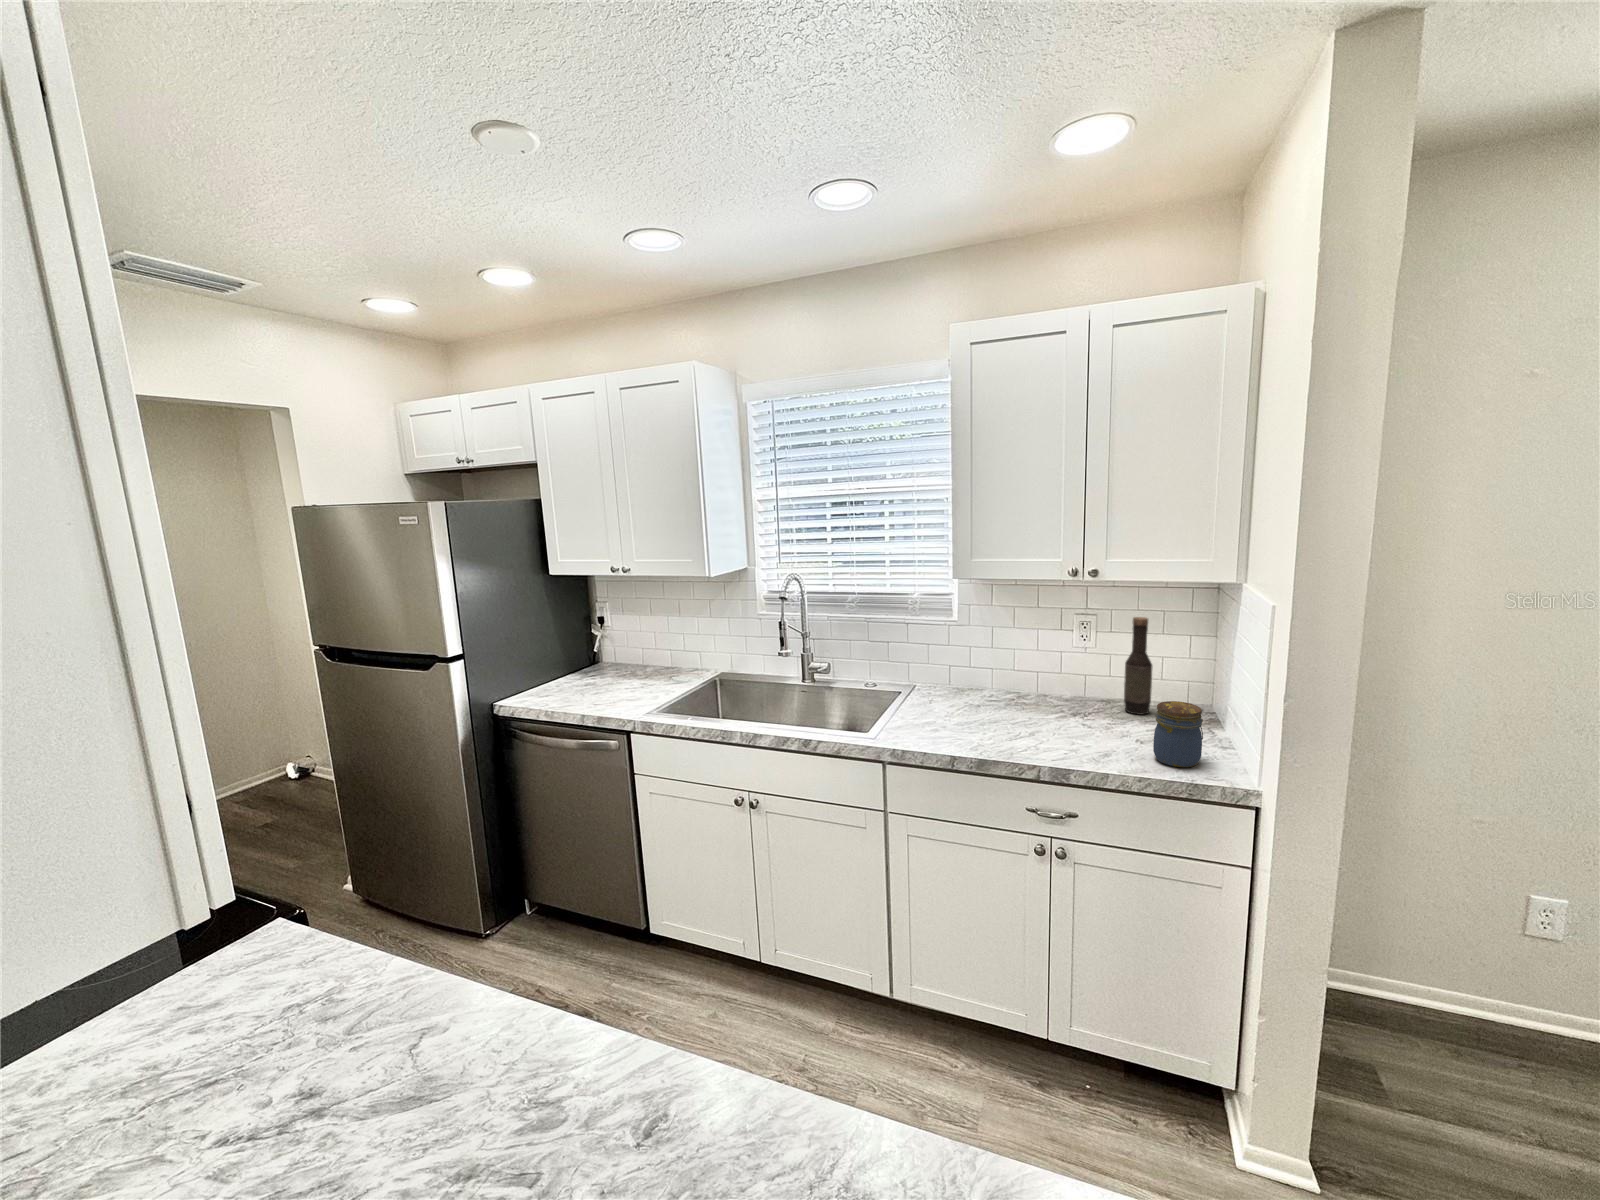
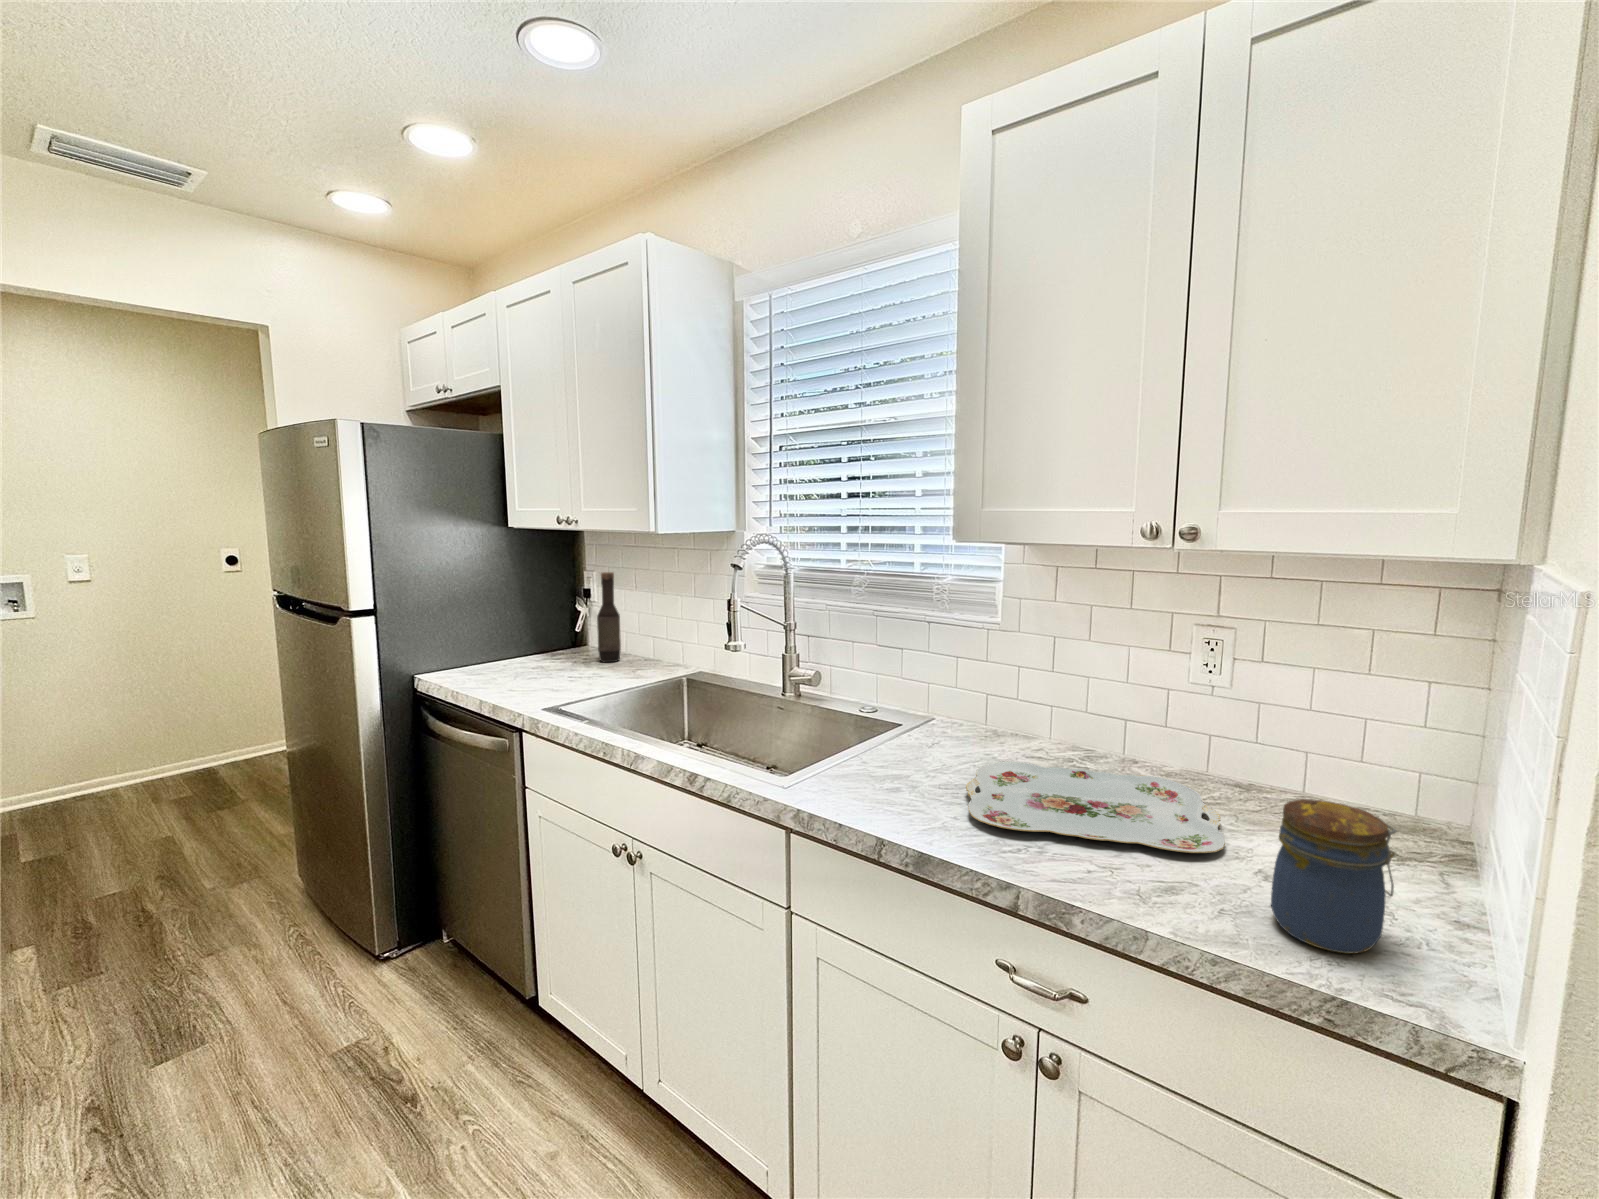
bottle: present [1124,617,1152,715] -> present [597,572,621,662]
serving tray: none [972,703,1118,740] -> present [966,761,1225,853]

